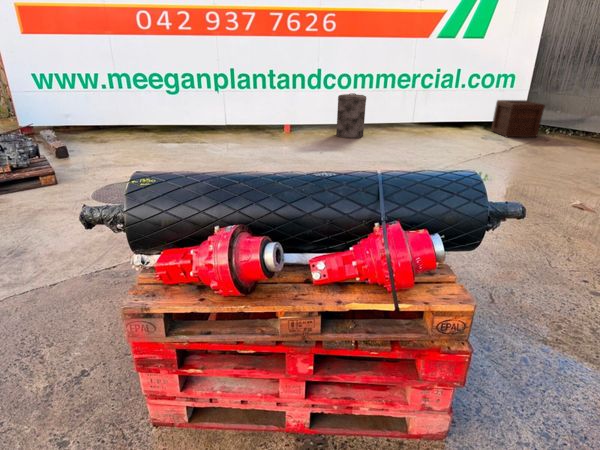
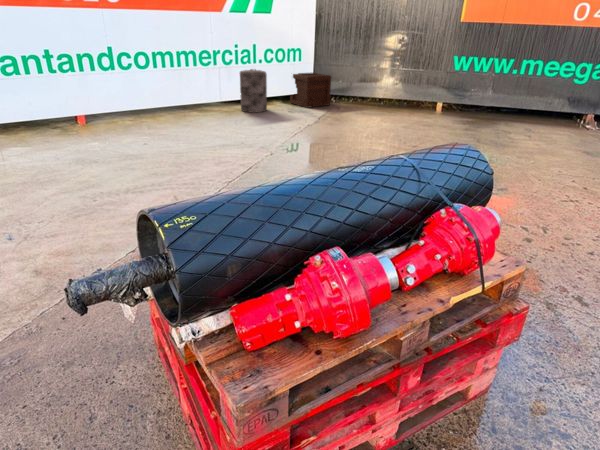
trash can: present [336,93,366,138] -> present [240,69,267,113]

